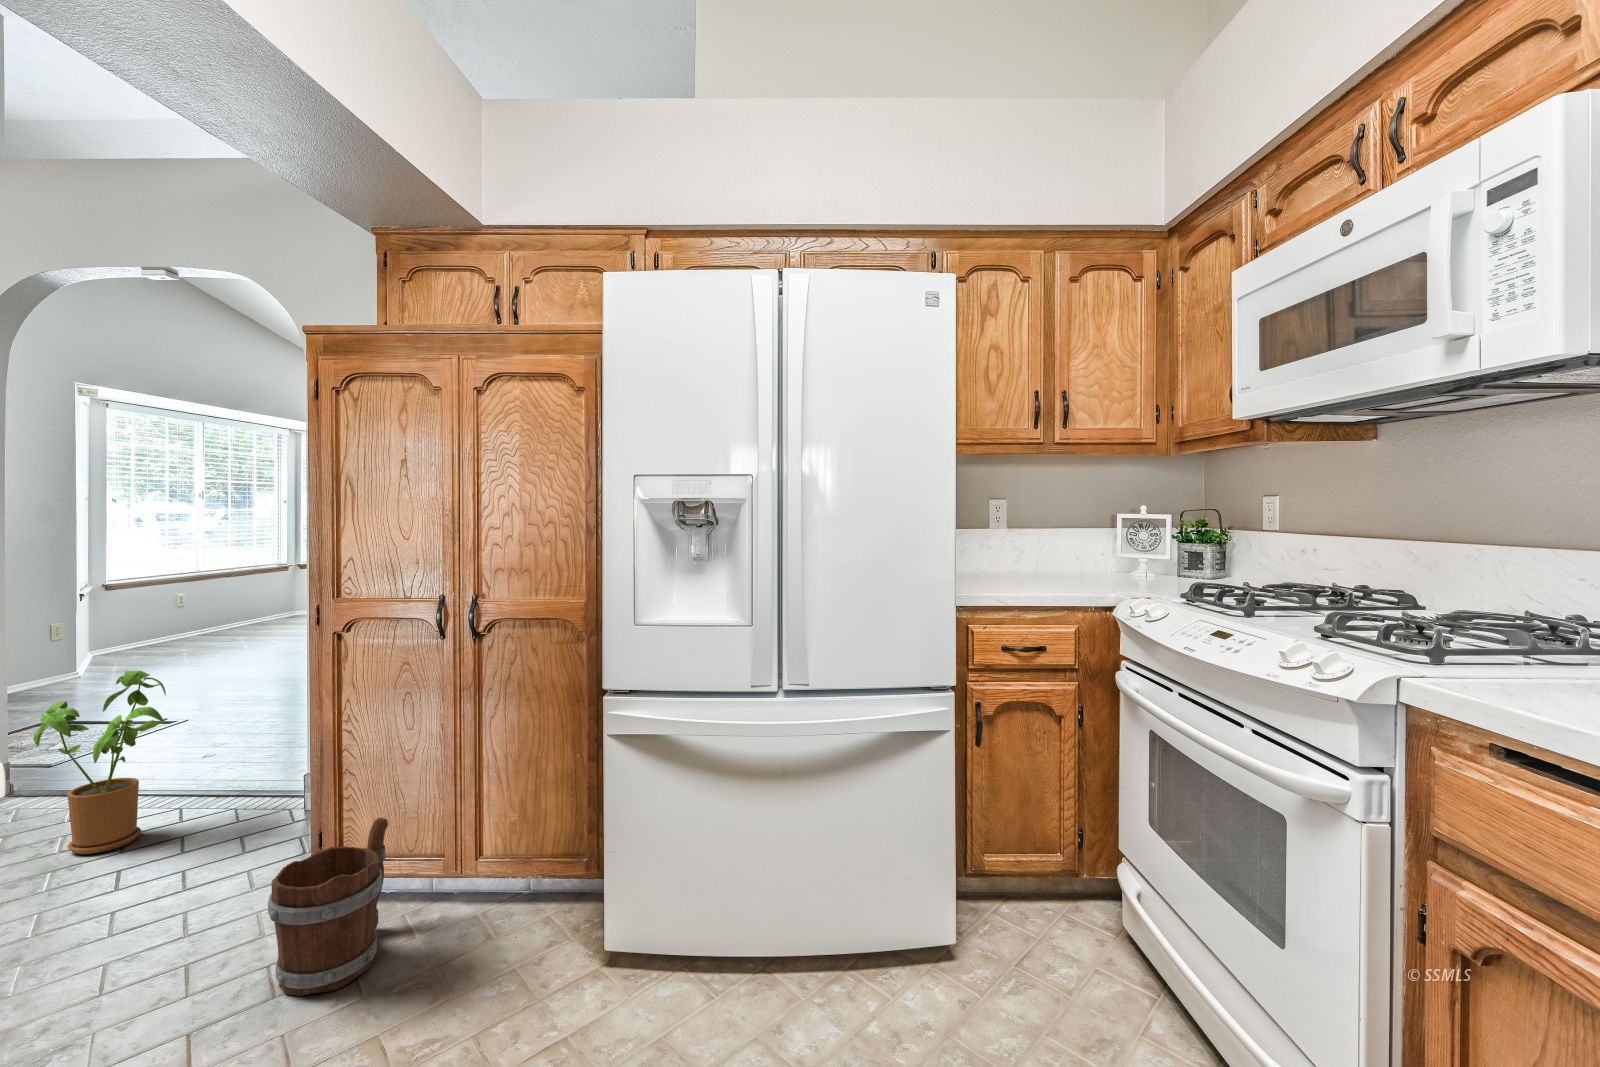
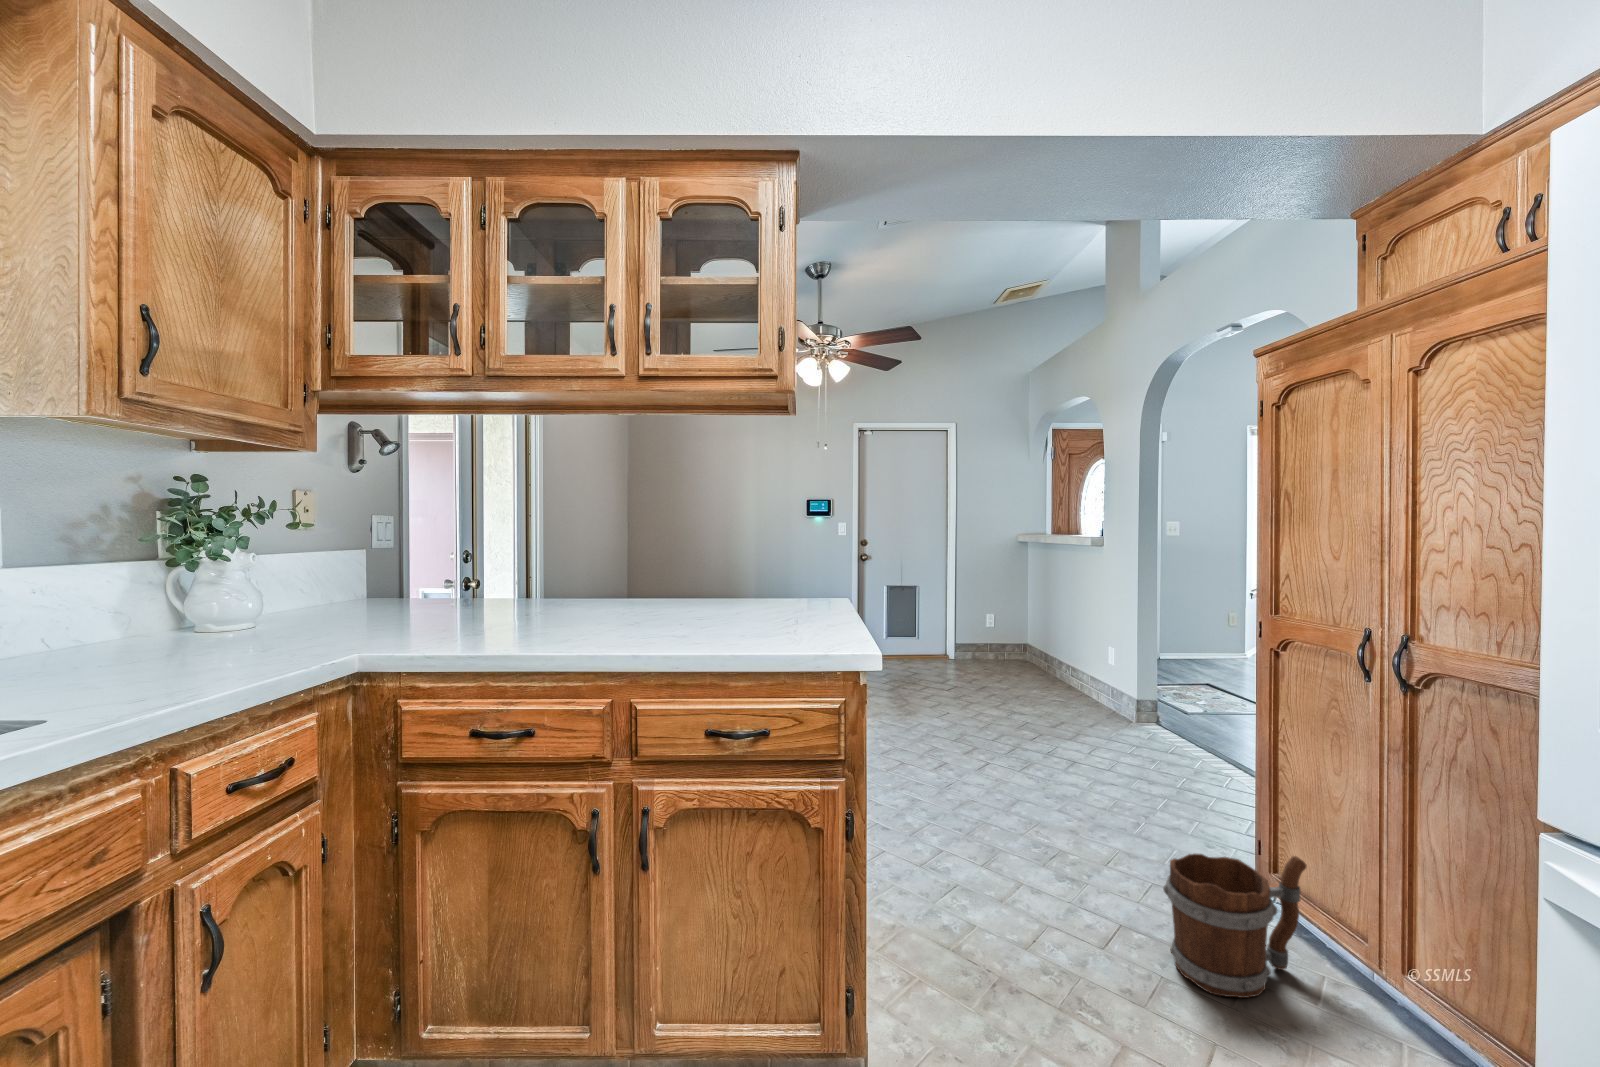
house plant: present [34,671,168,854] -> none [1130,652,1214,790]

